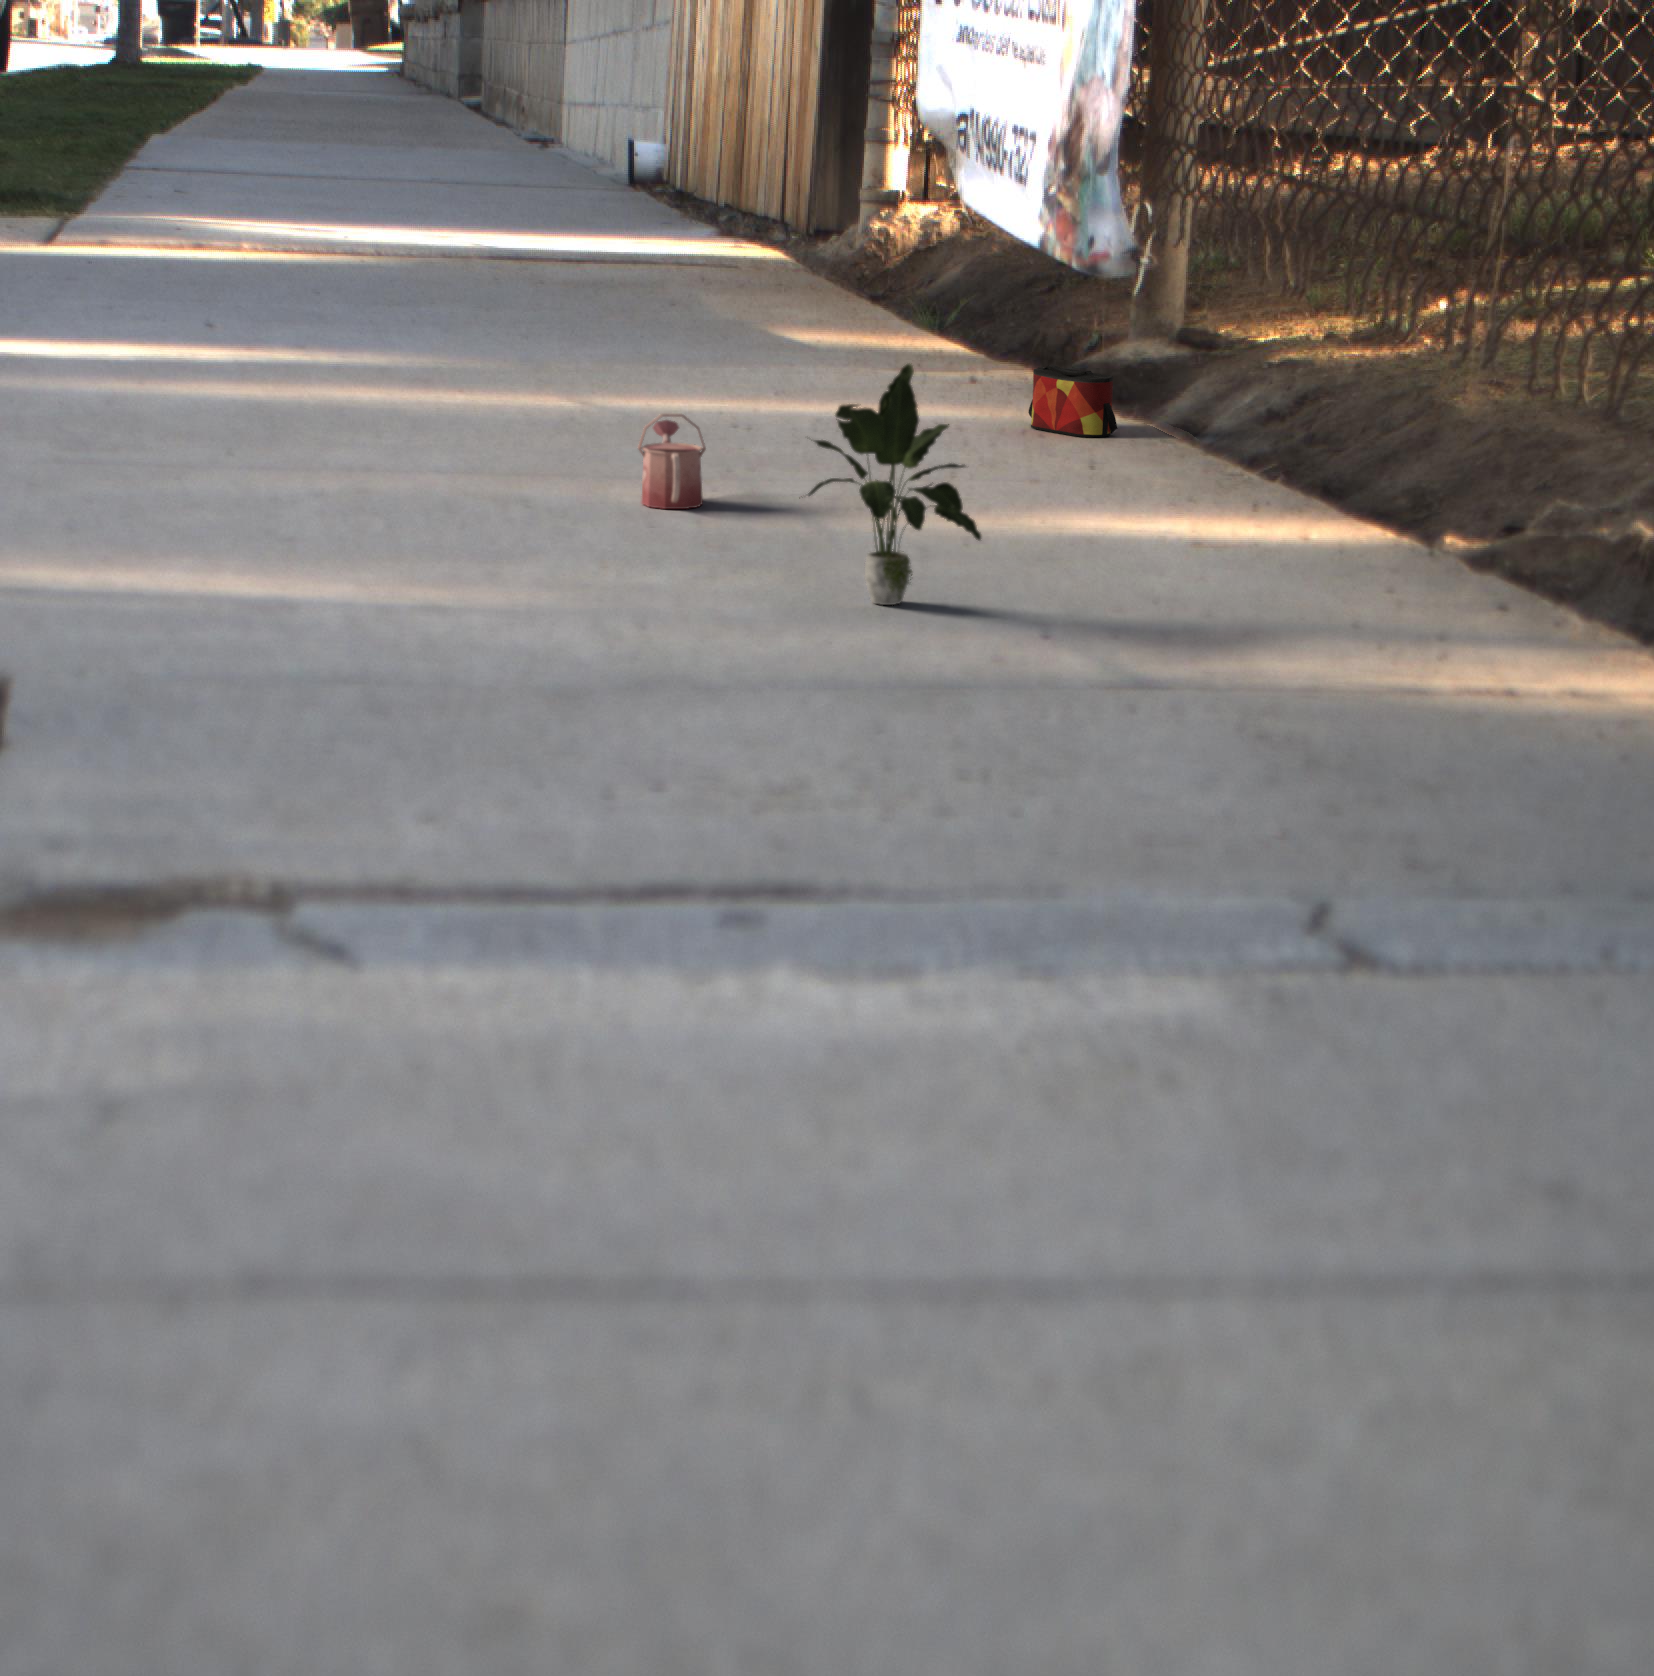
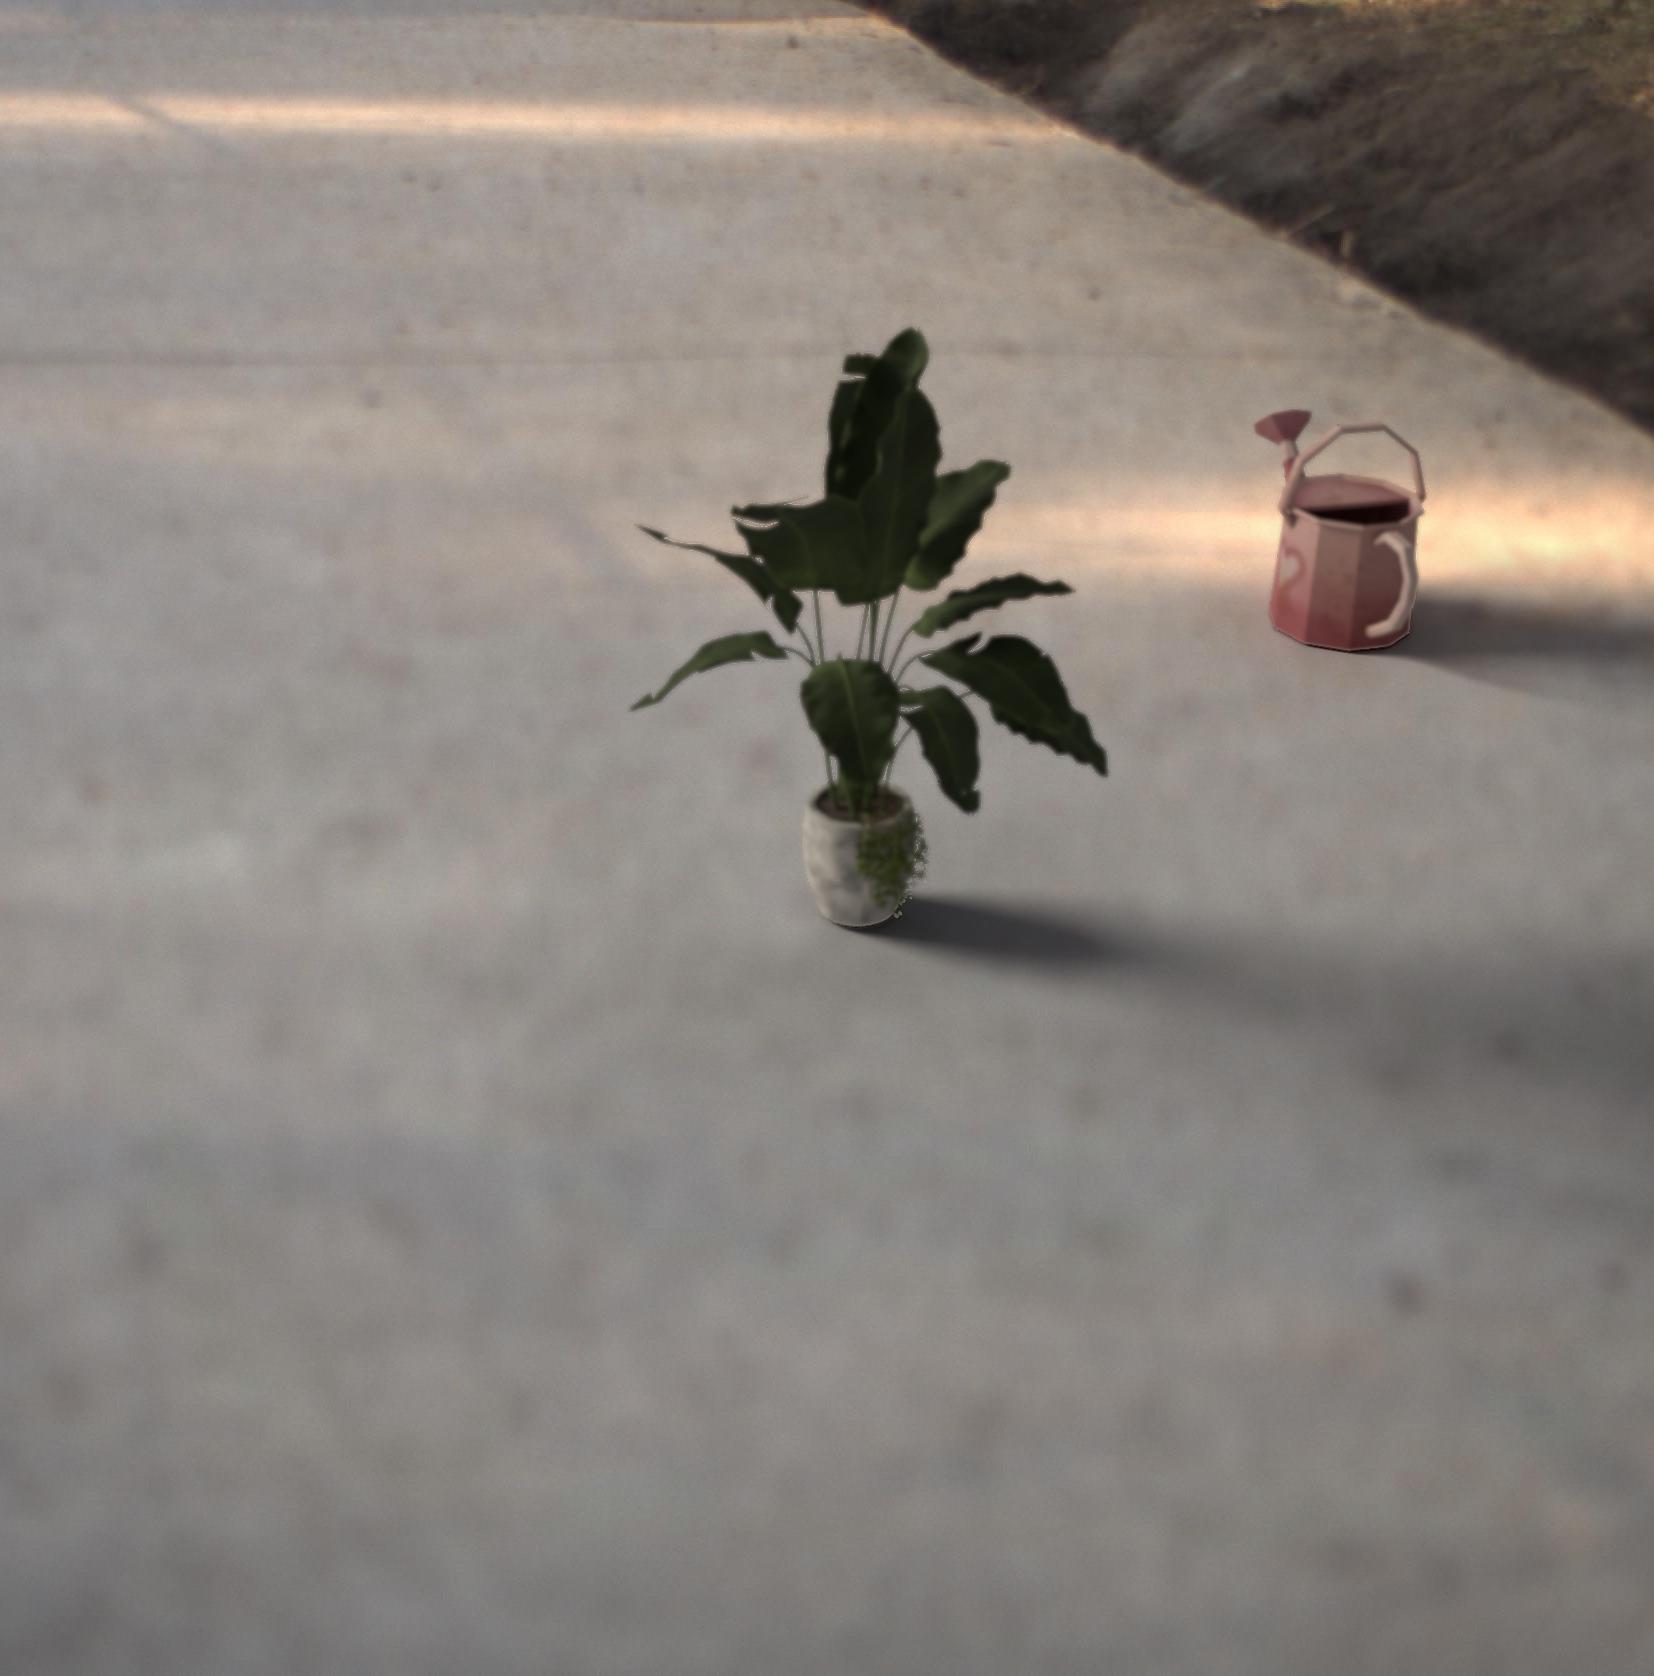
bag: present [1028,365,1117,437] -> none [919,43,1077,171]
watering can: present [638,413,706,509] -> present [1254,409,1426,651]

